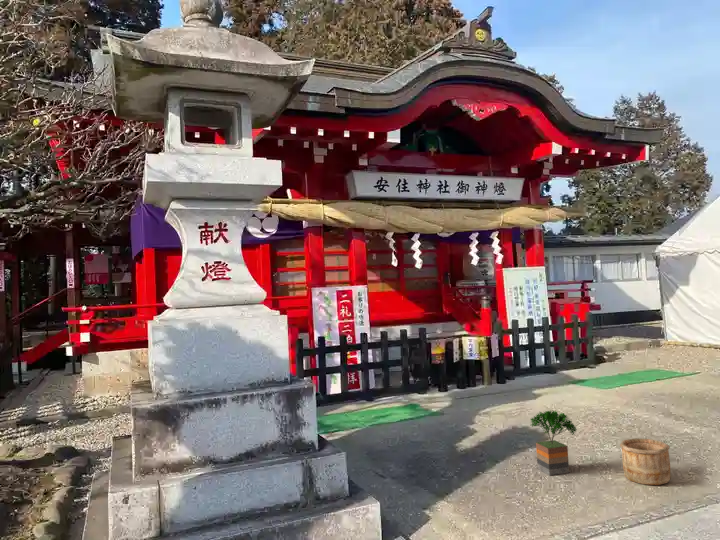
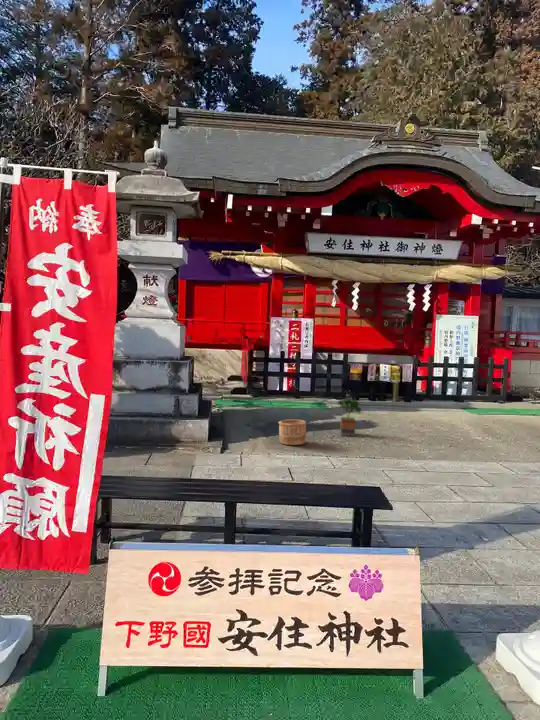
wooden bucket: present [620,438,671,485] -> present [278,419,306,445]

